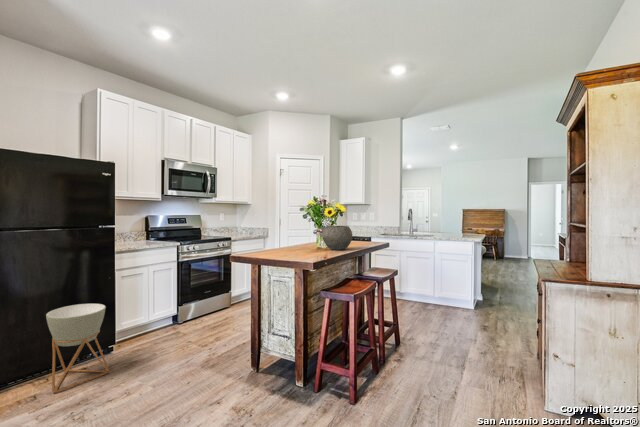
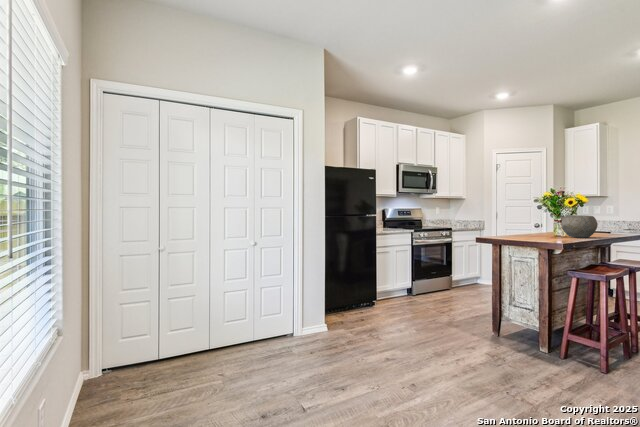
planter: present [46,304,109,393] -> none [347,268,381,322]

